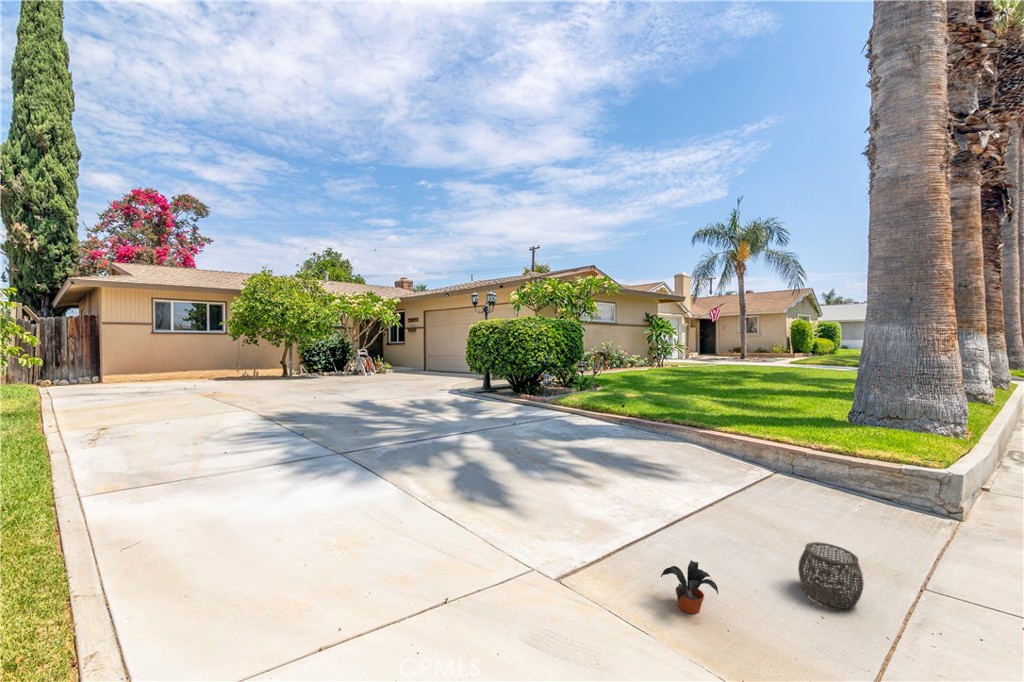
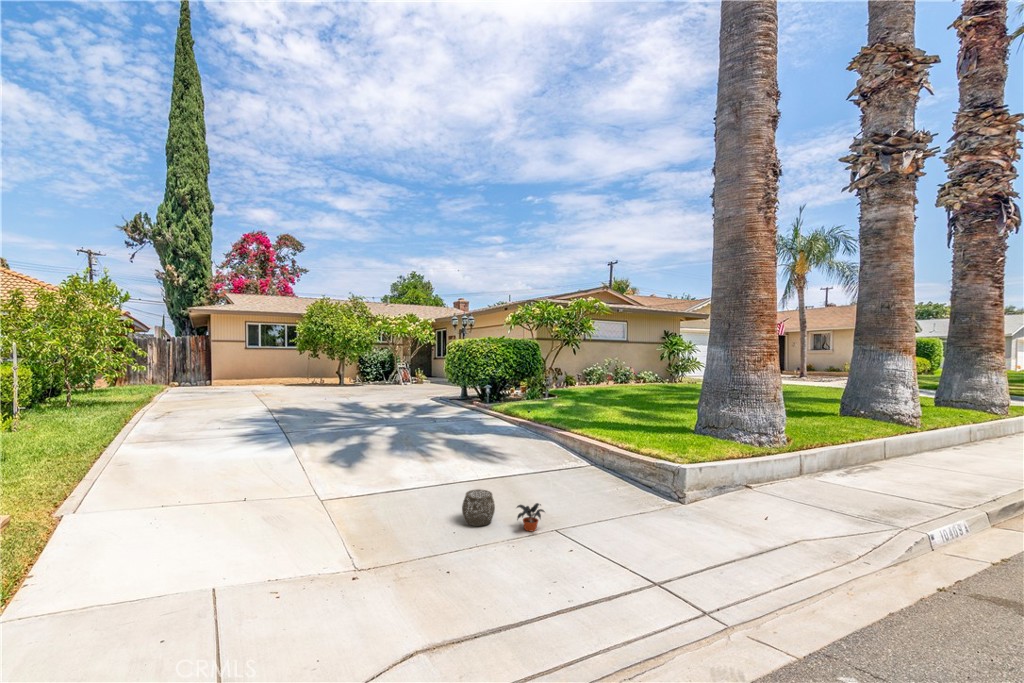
potted plant: present [661,560,718,614] -> present [517,503,545,531]

